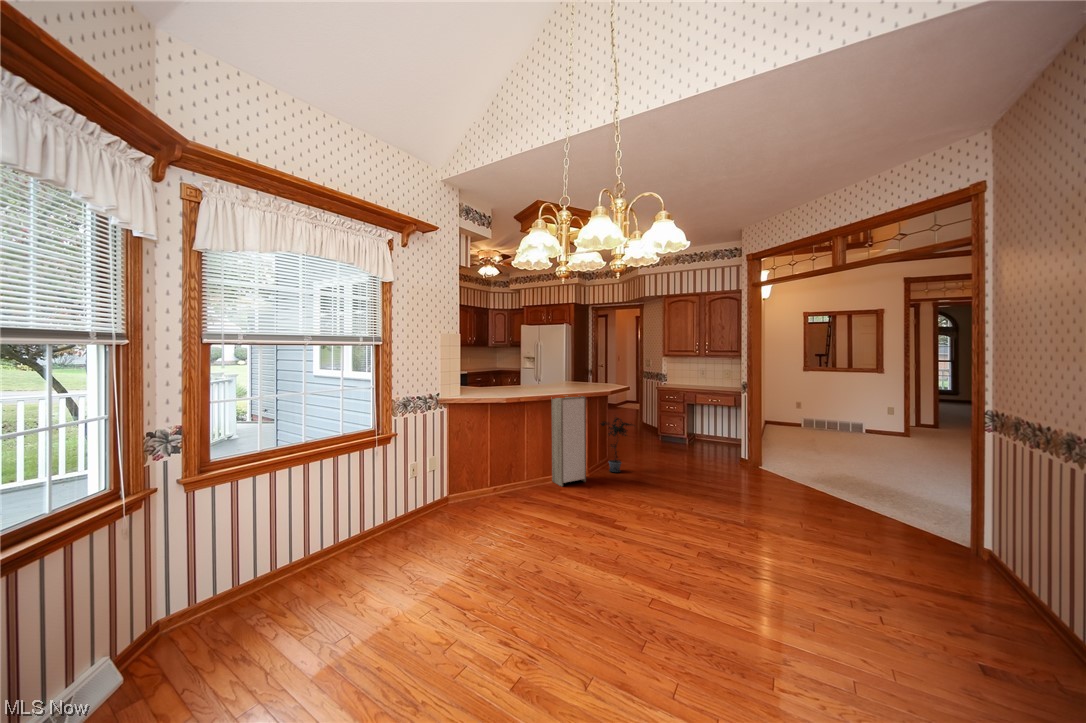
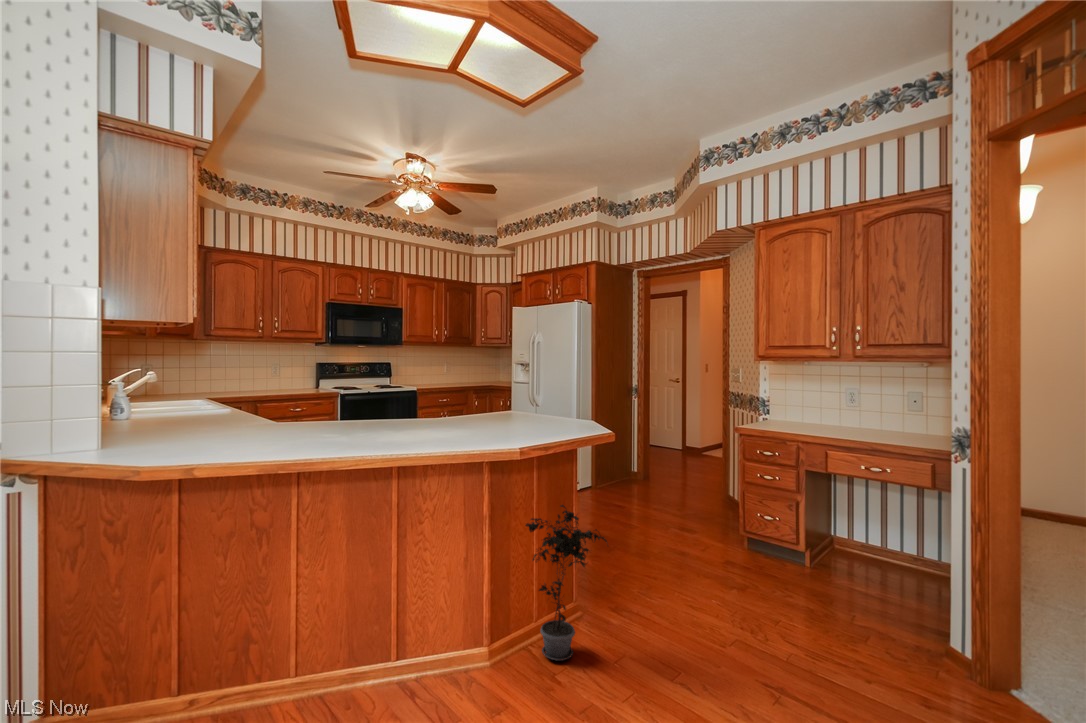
storage cabinet: present [552,395,586,486] -> none [361,452,444,707]

